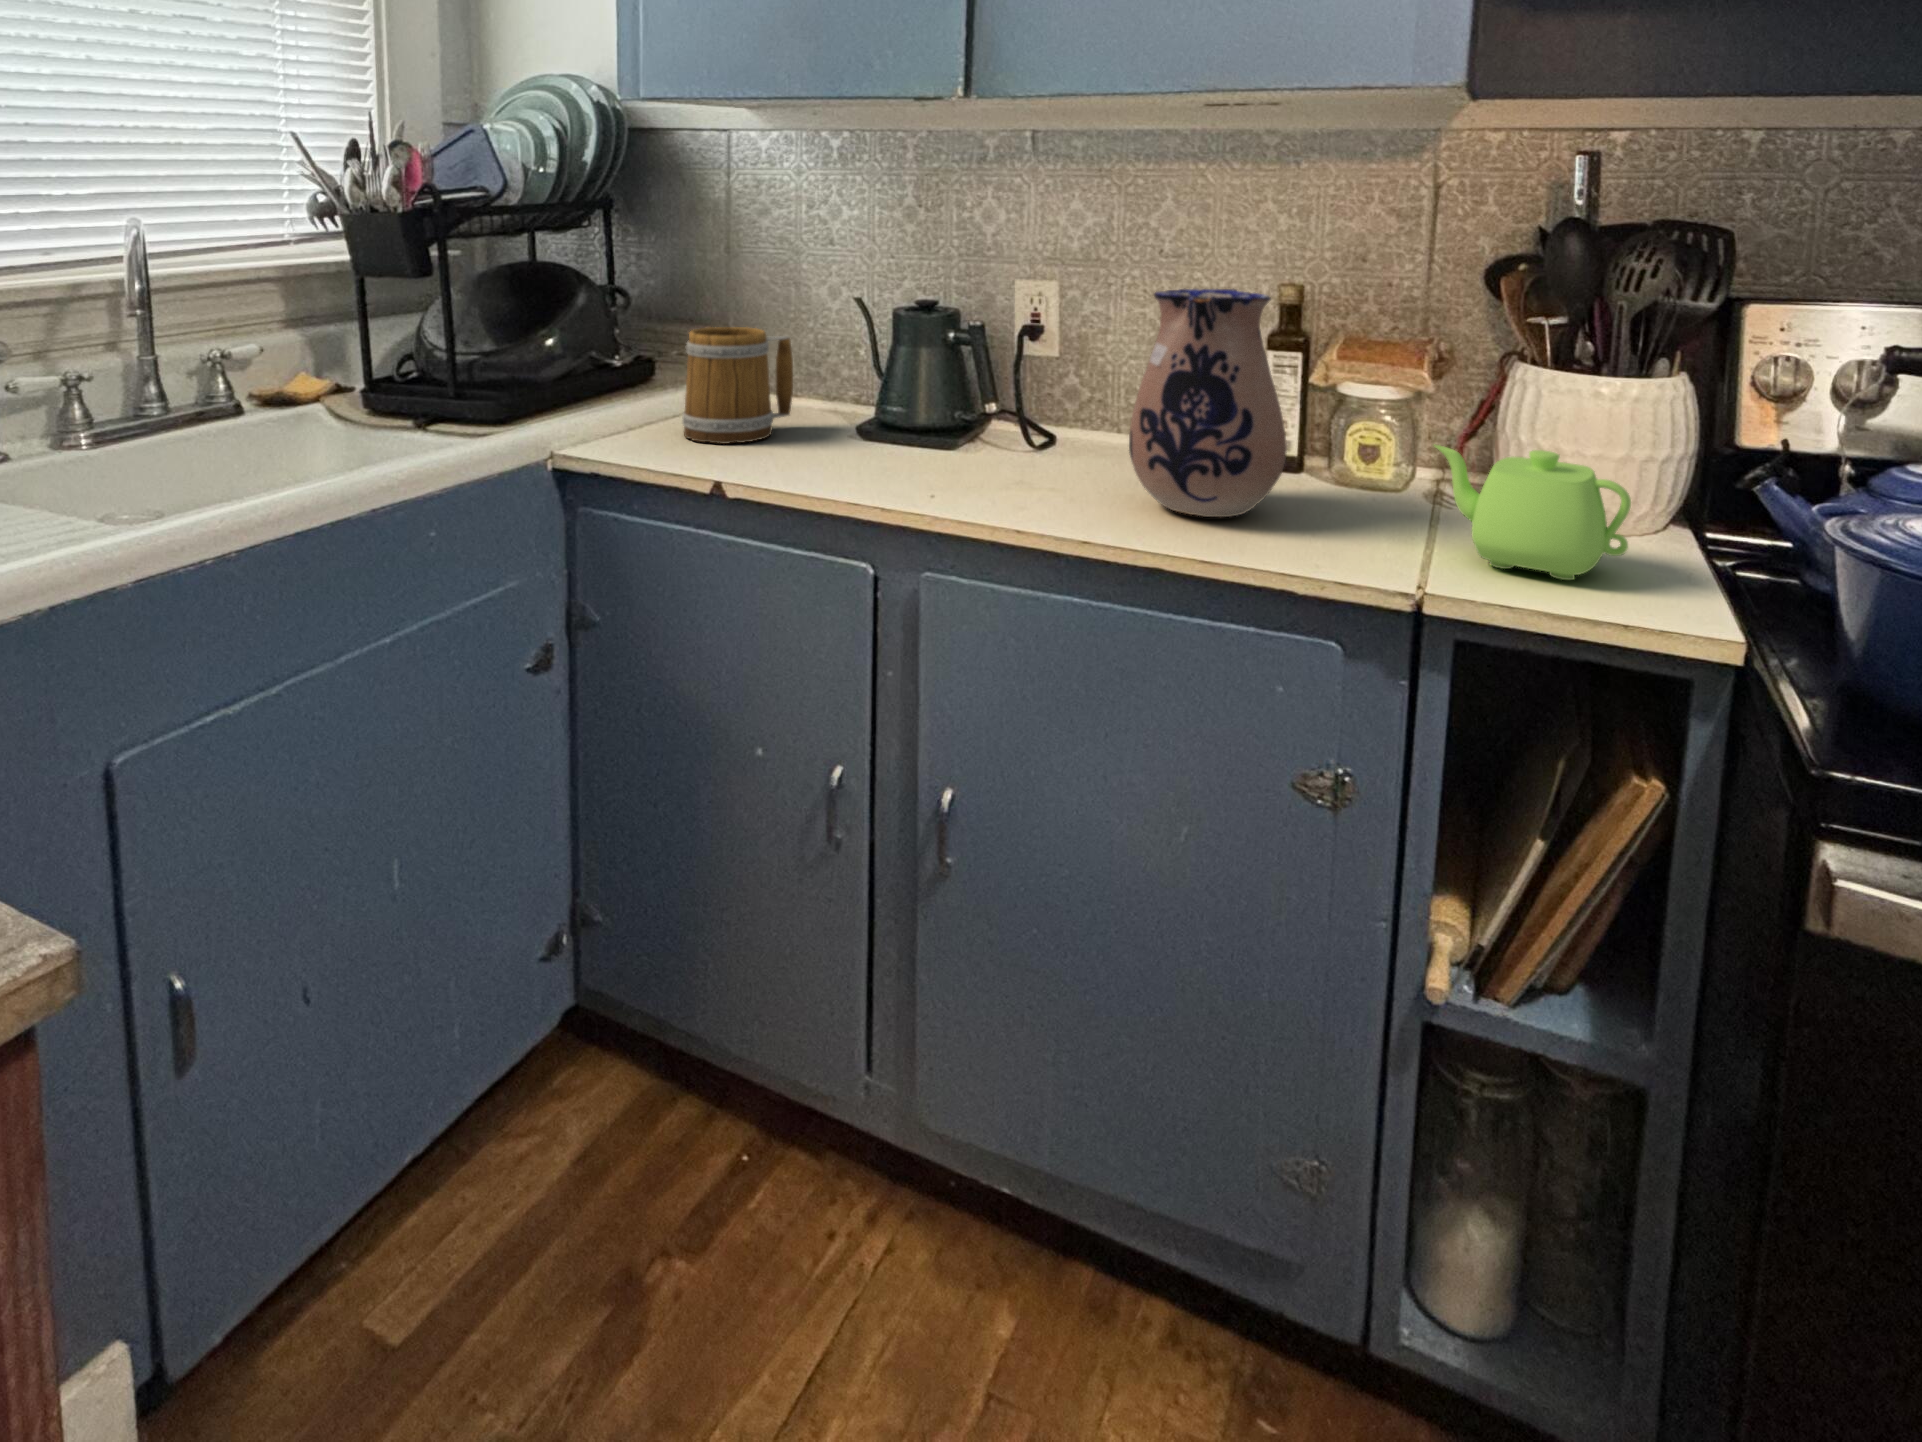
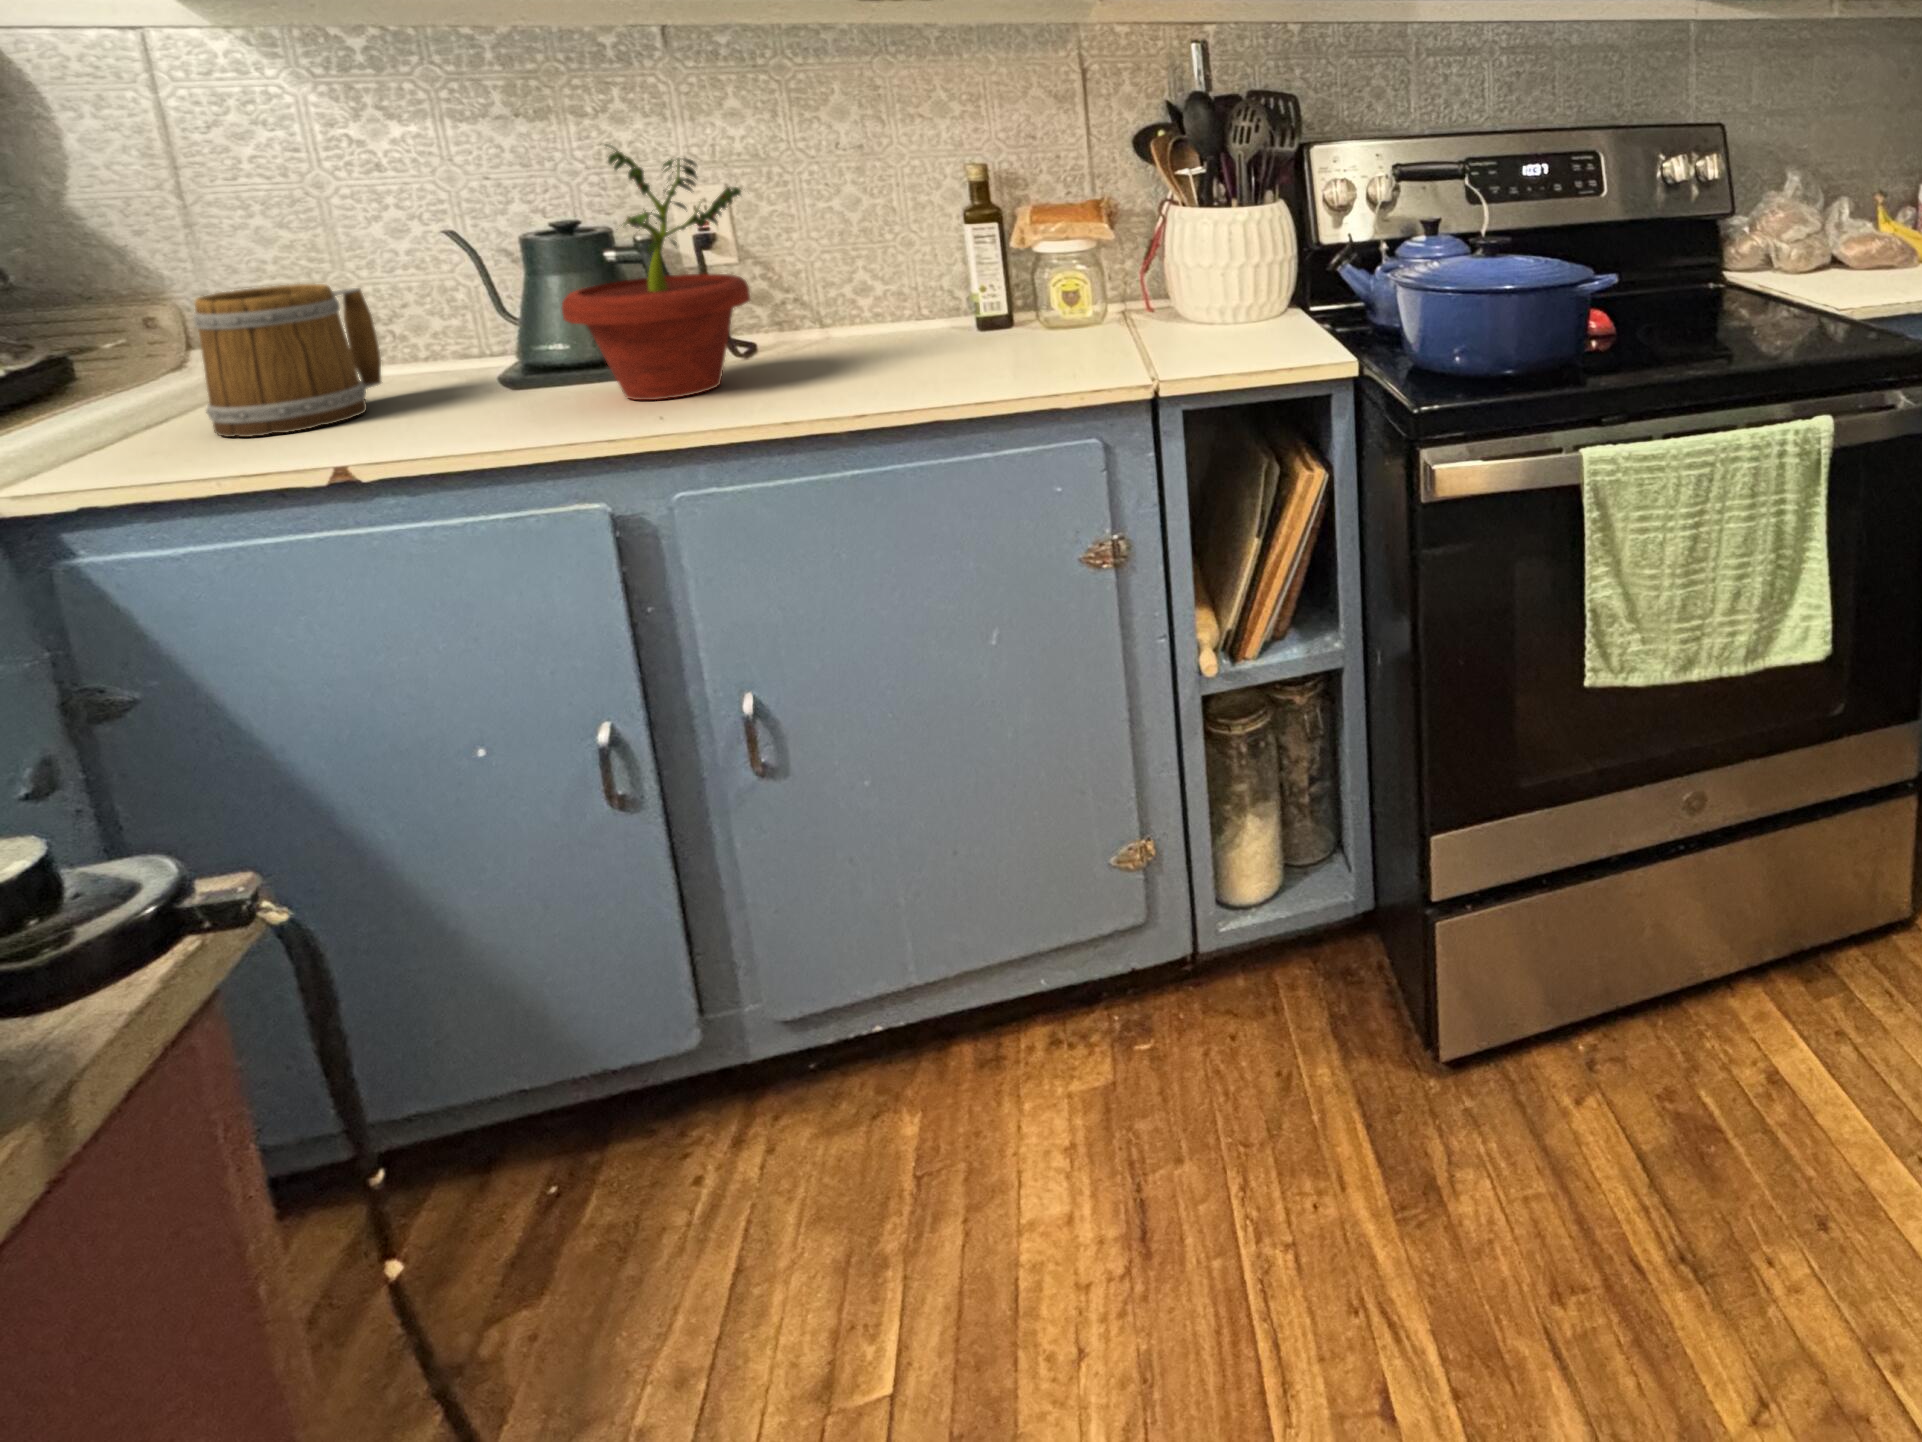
potted plant: none [891,235,1056,479] -> present [561,144,750,400]
ceramic pitcher: present [1129,289,1287,517] -> none [868,171,1017,375]
teapot: present [1435,445,1631,580] -> none [1135,265,1276,356]

